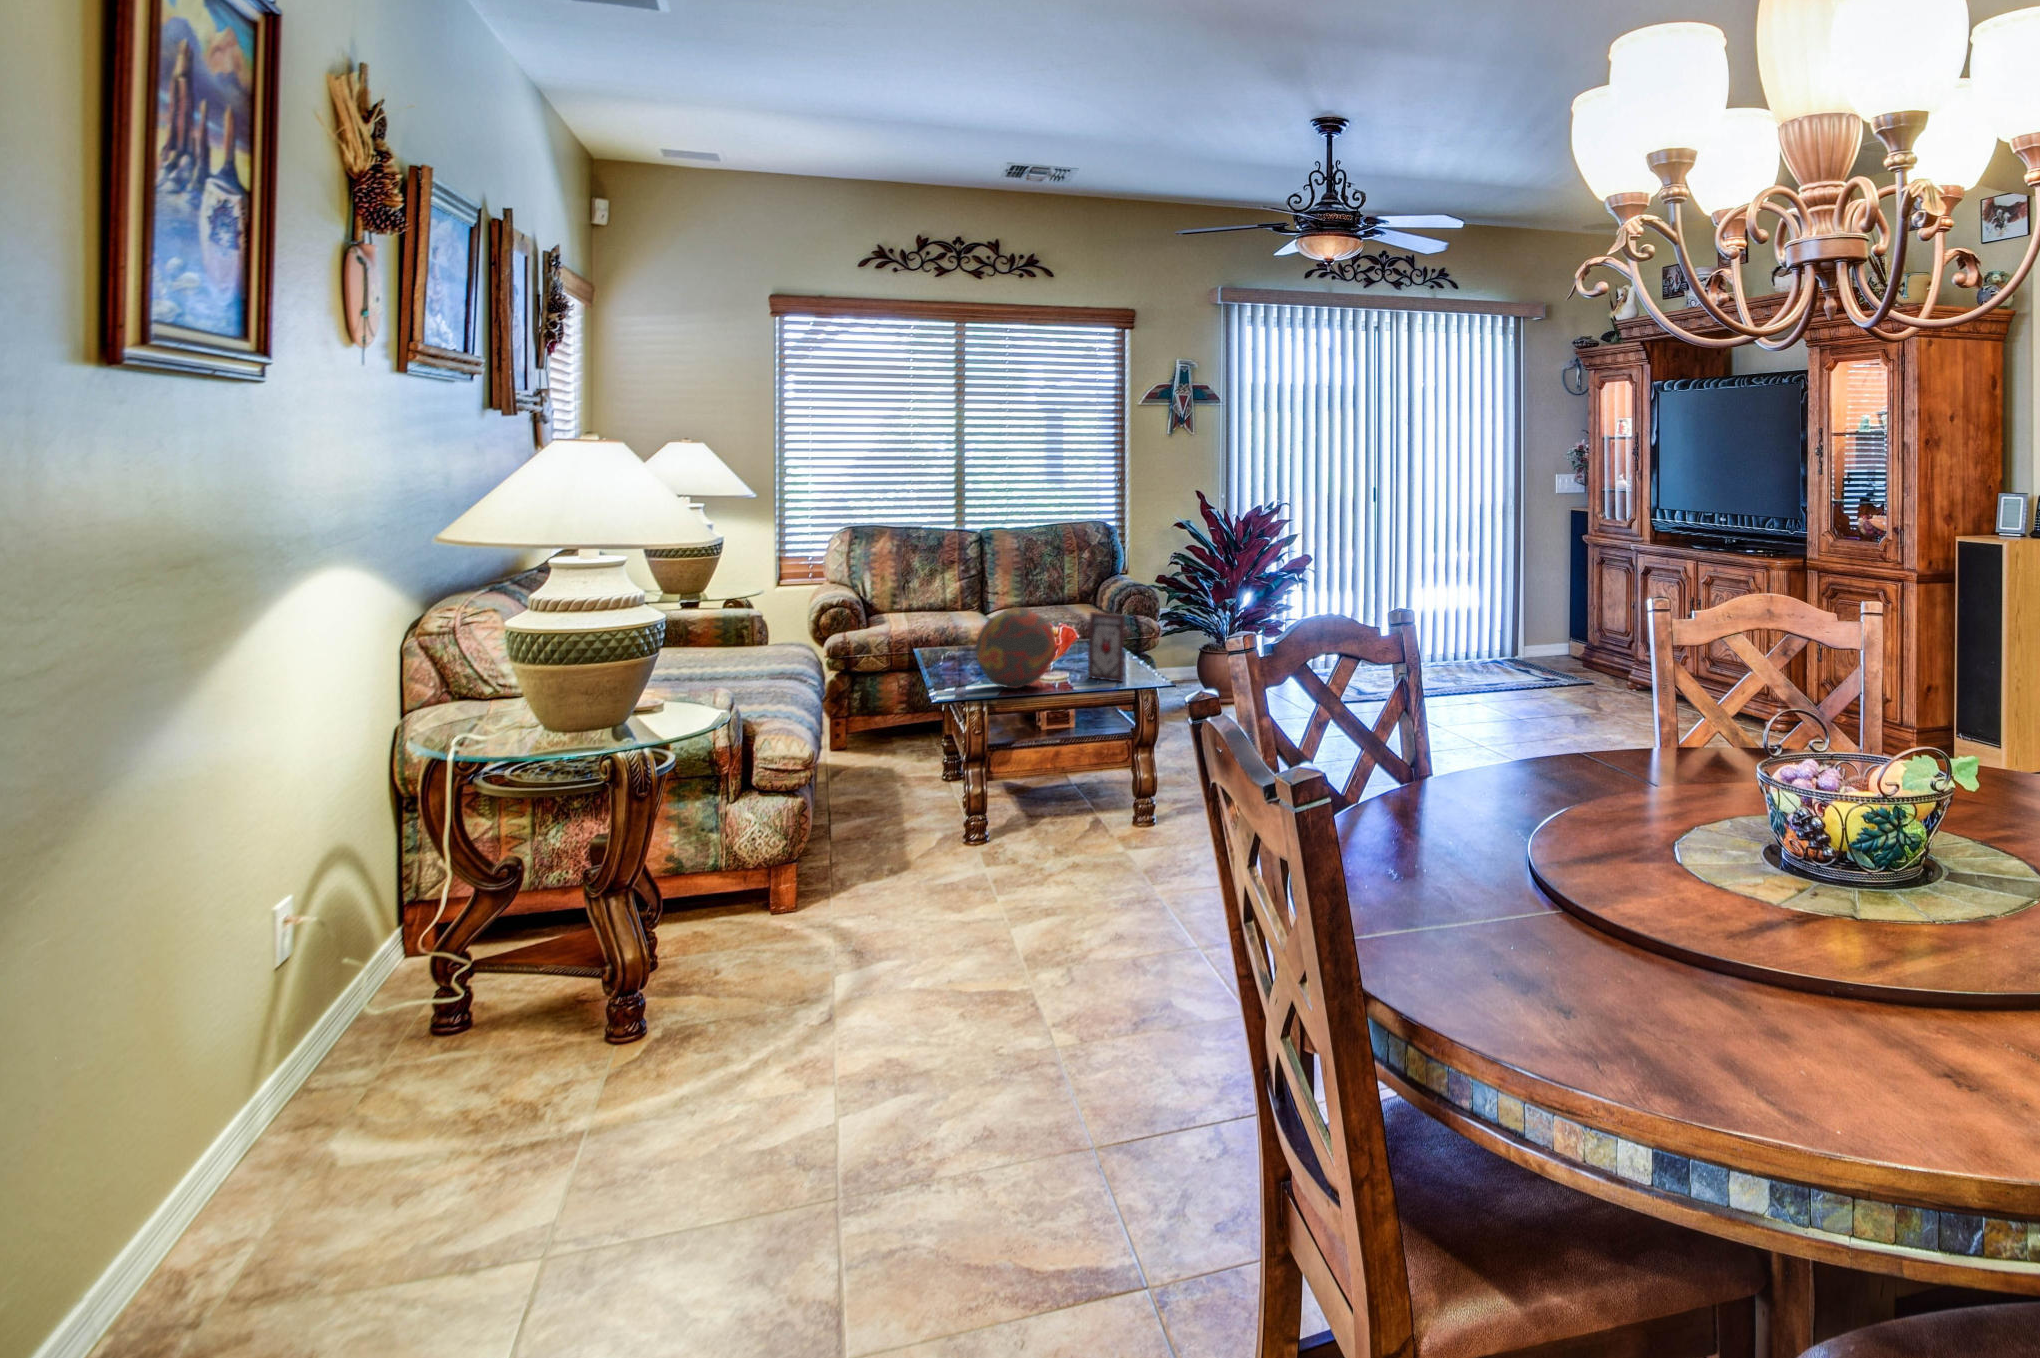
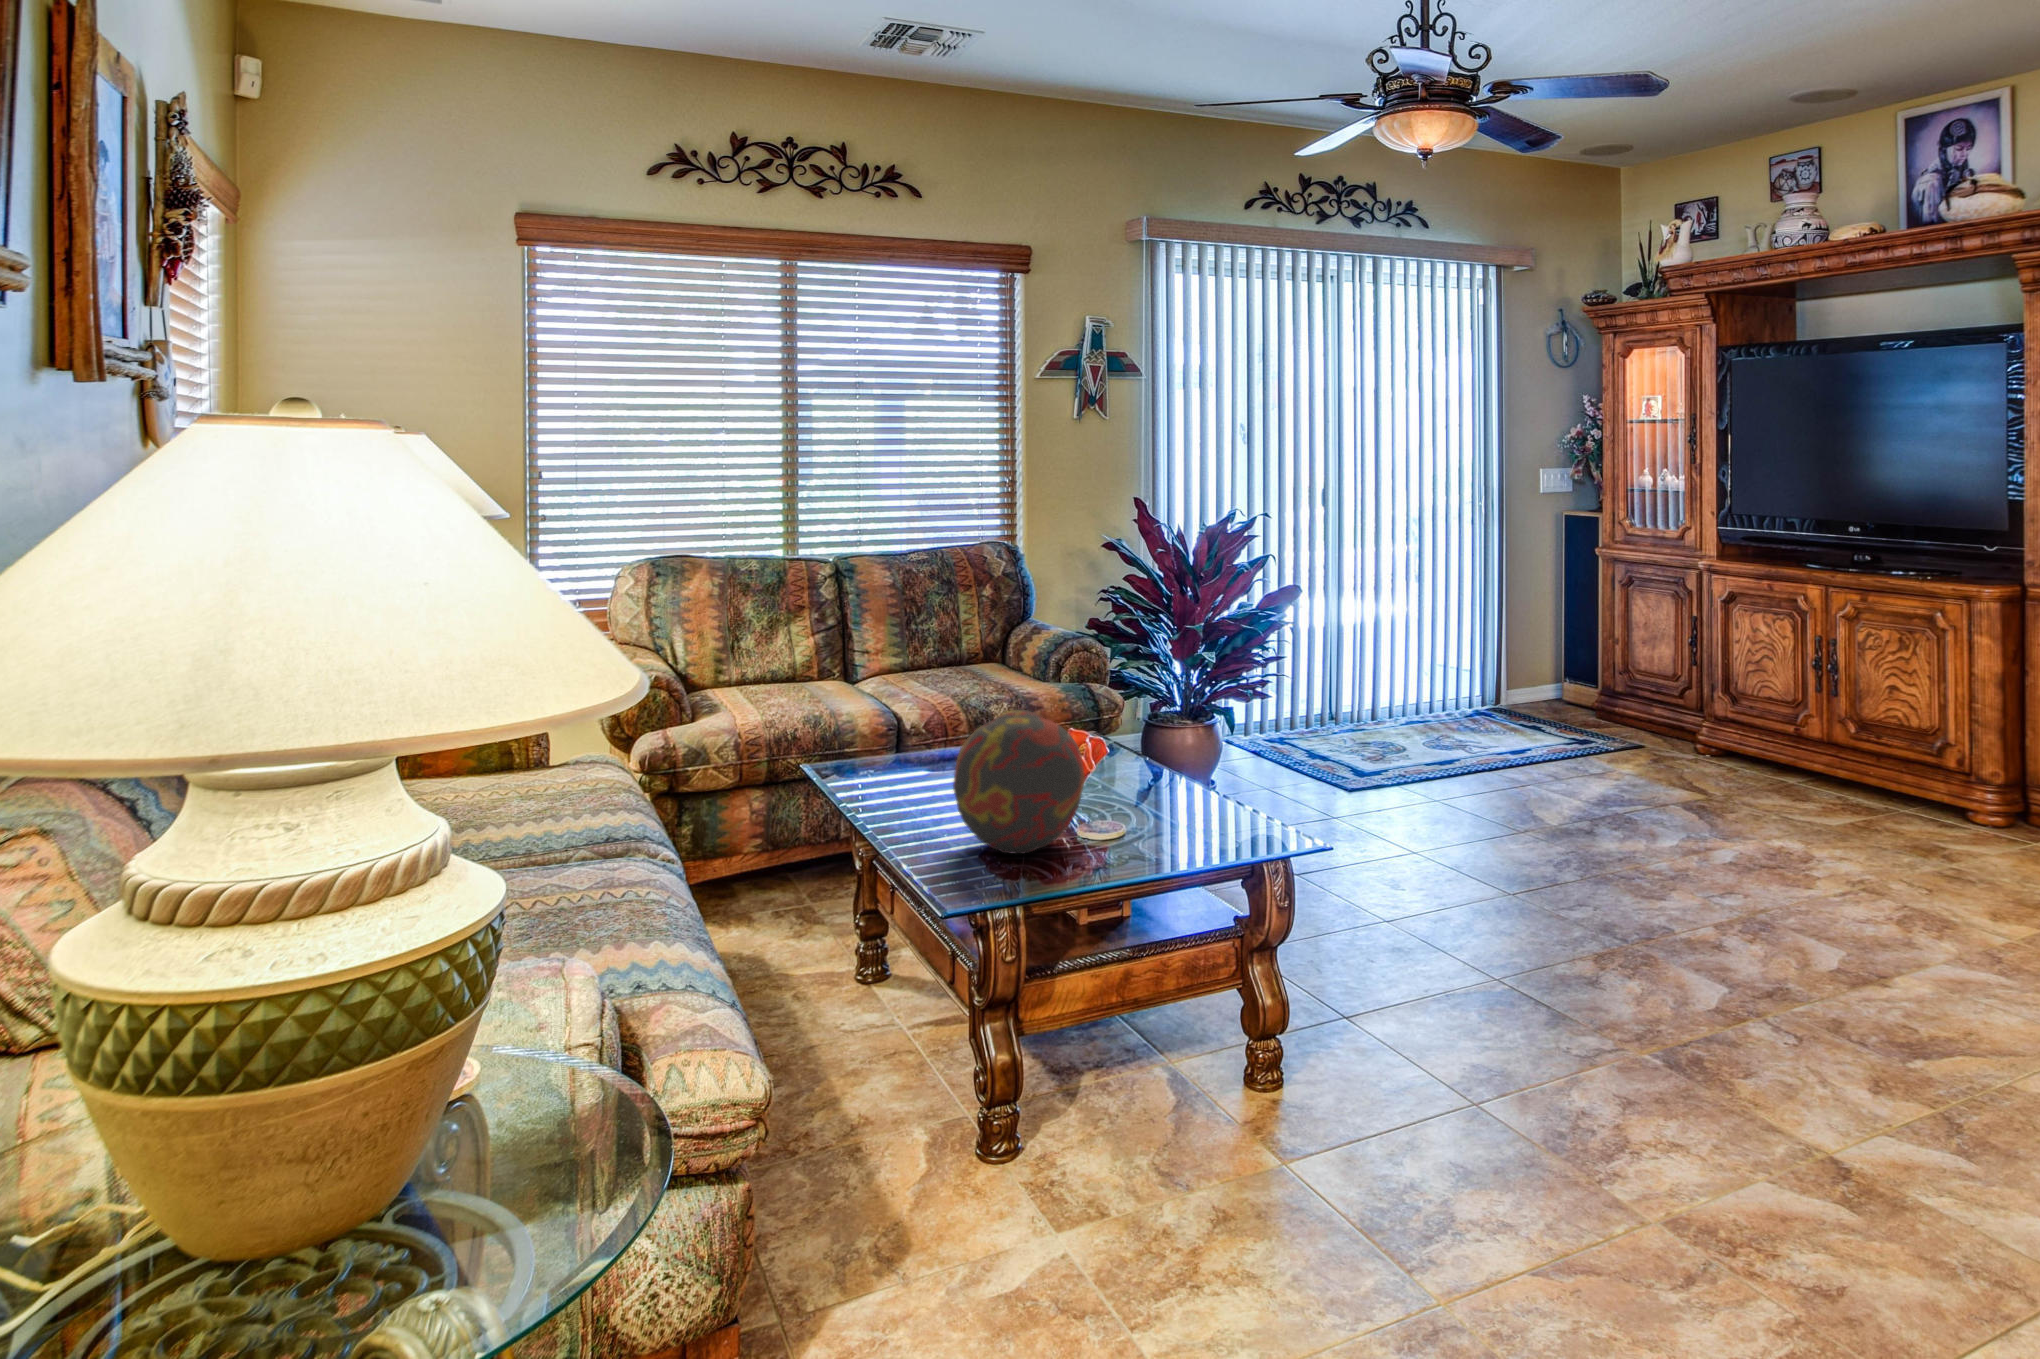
picture frame: present [1088,612,1125,682] -> none [1119,709,1186,828]

